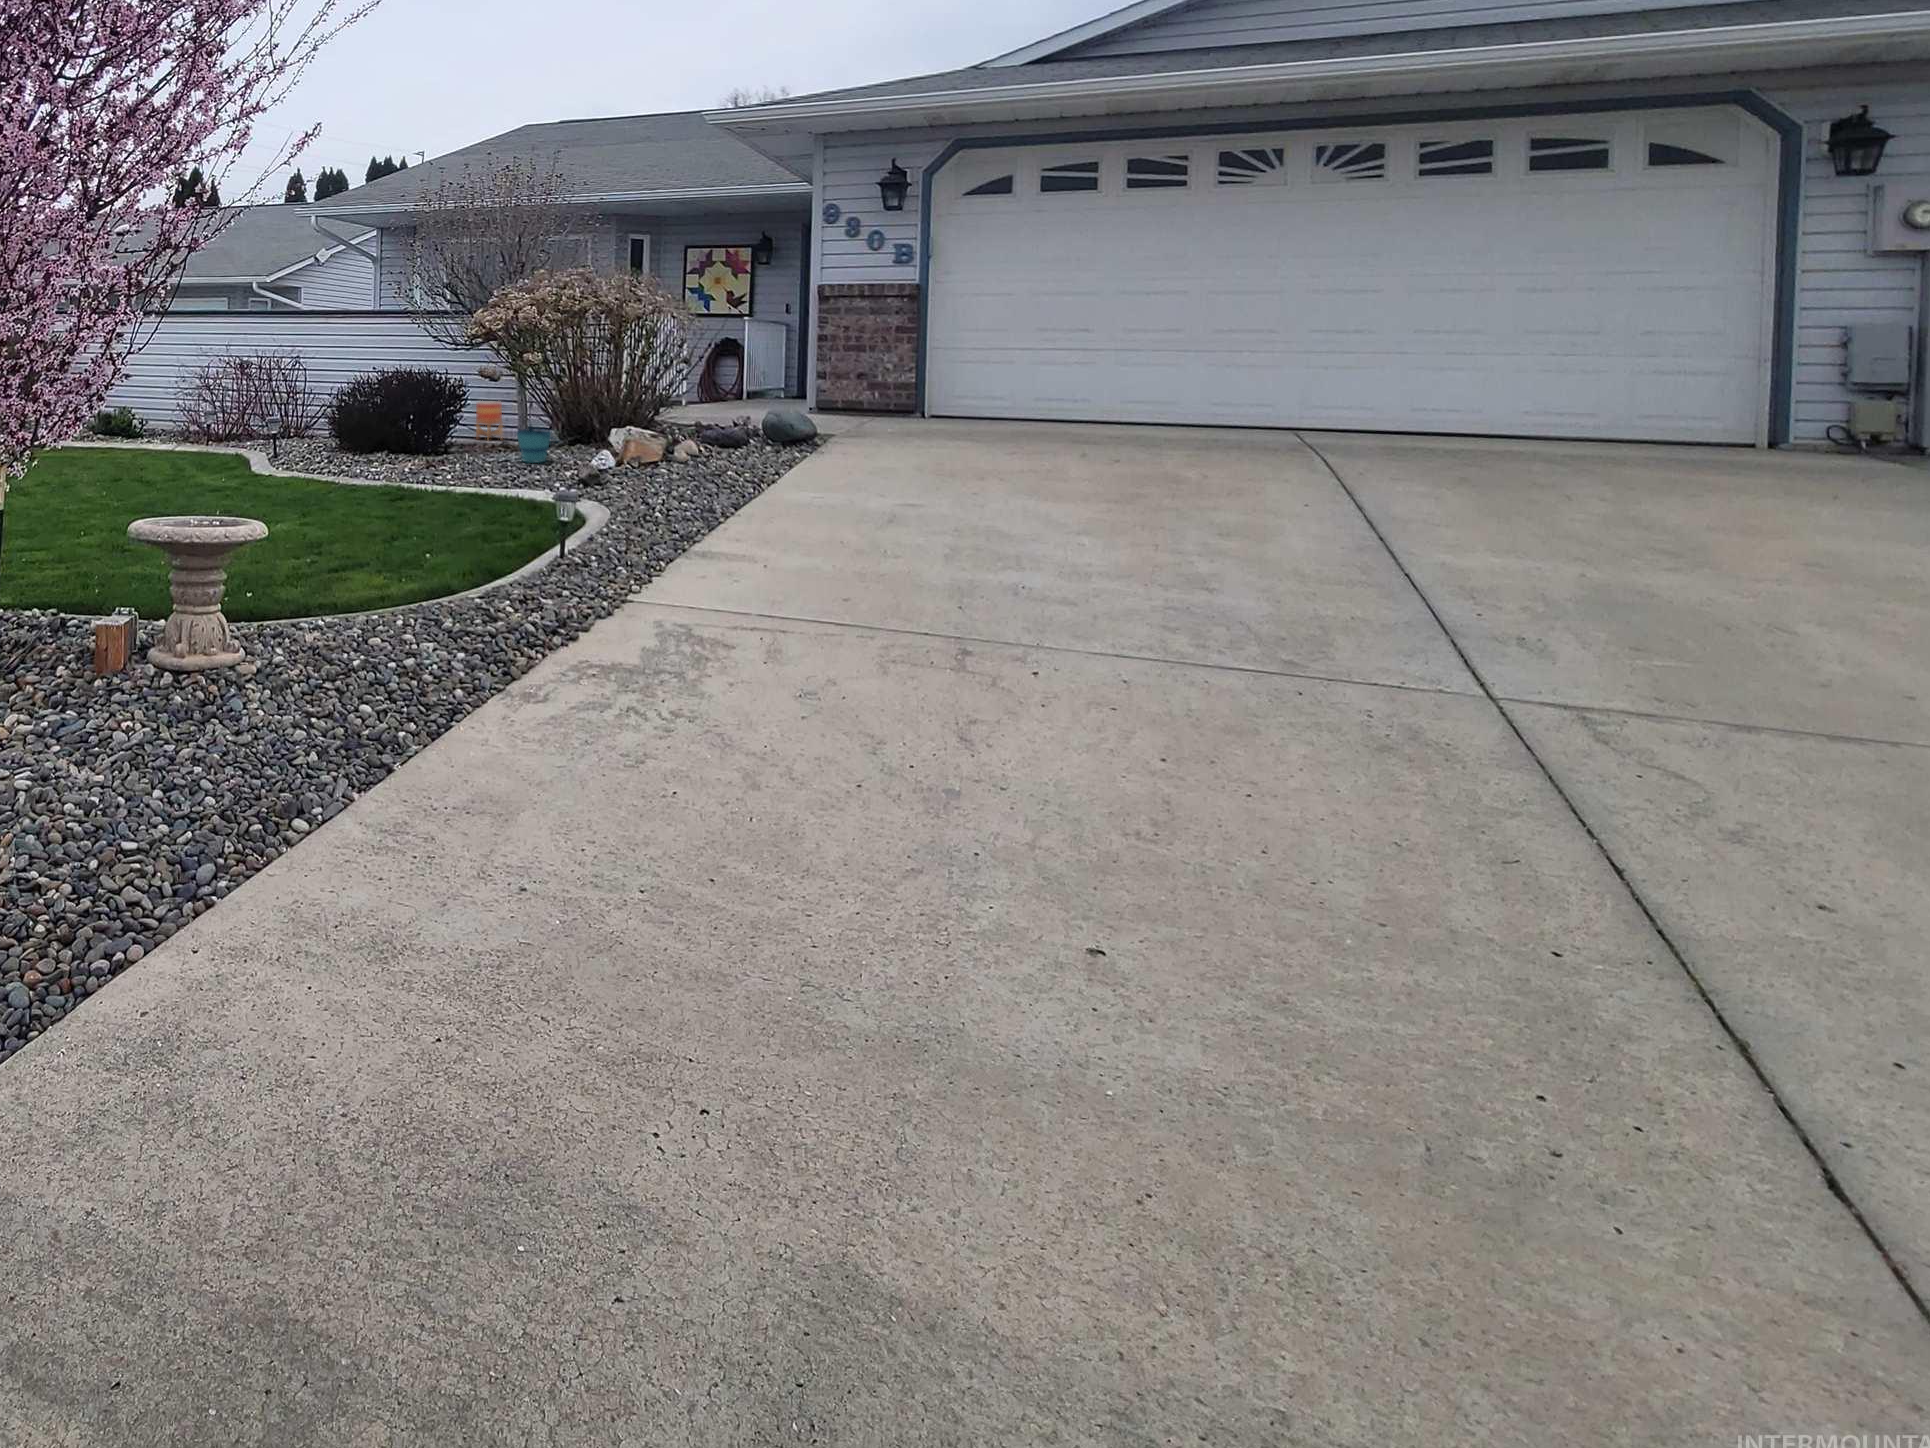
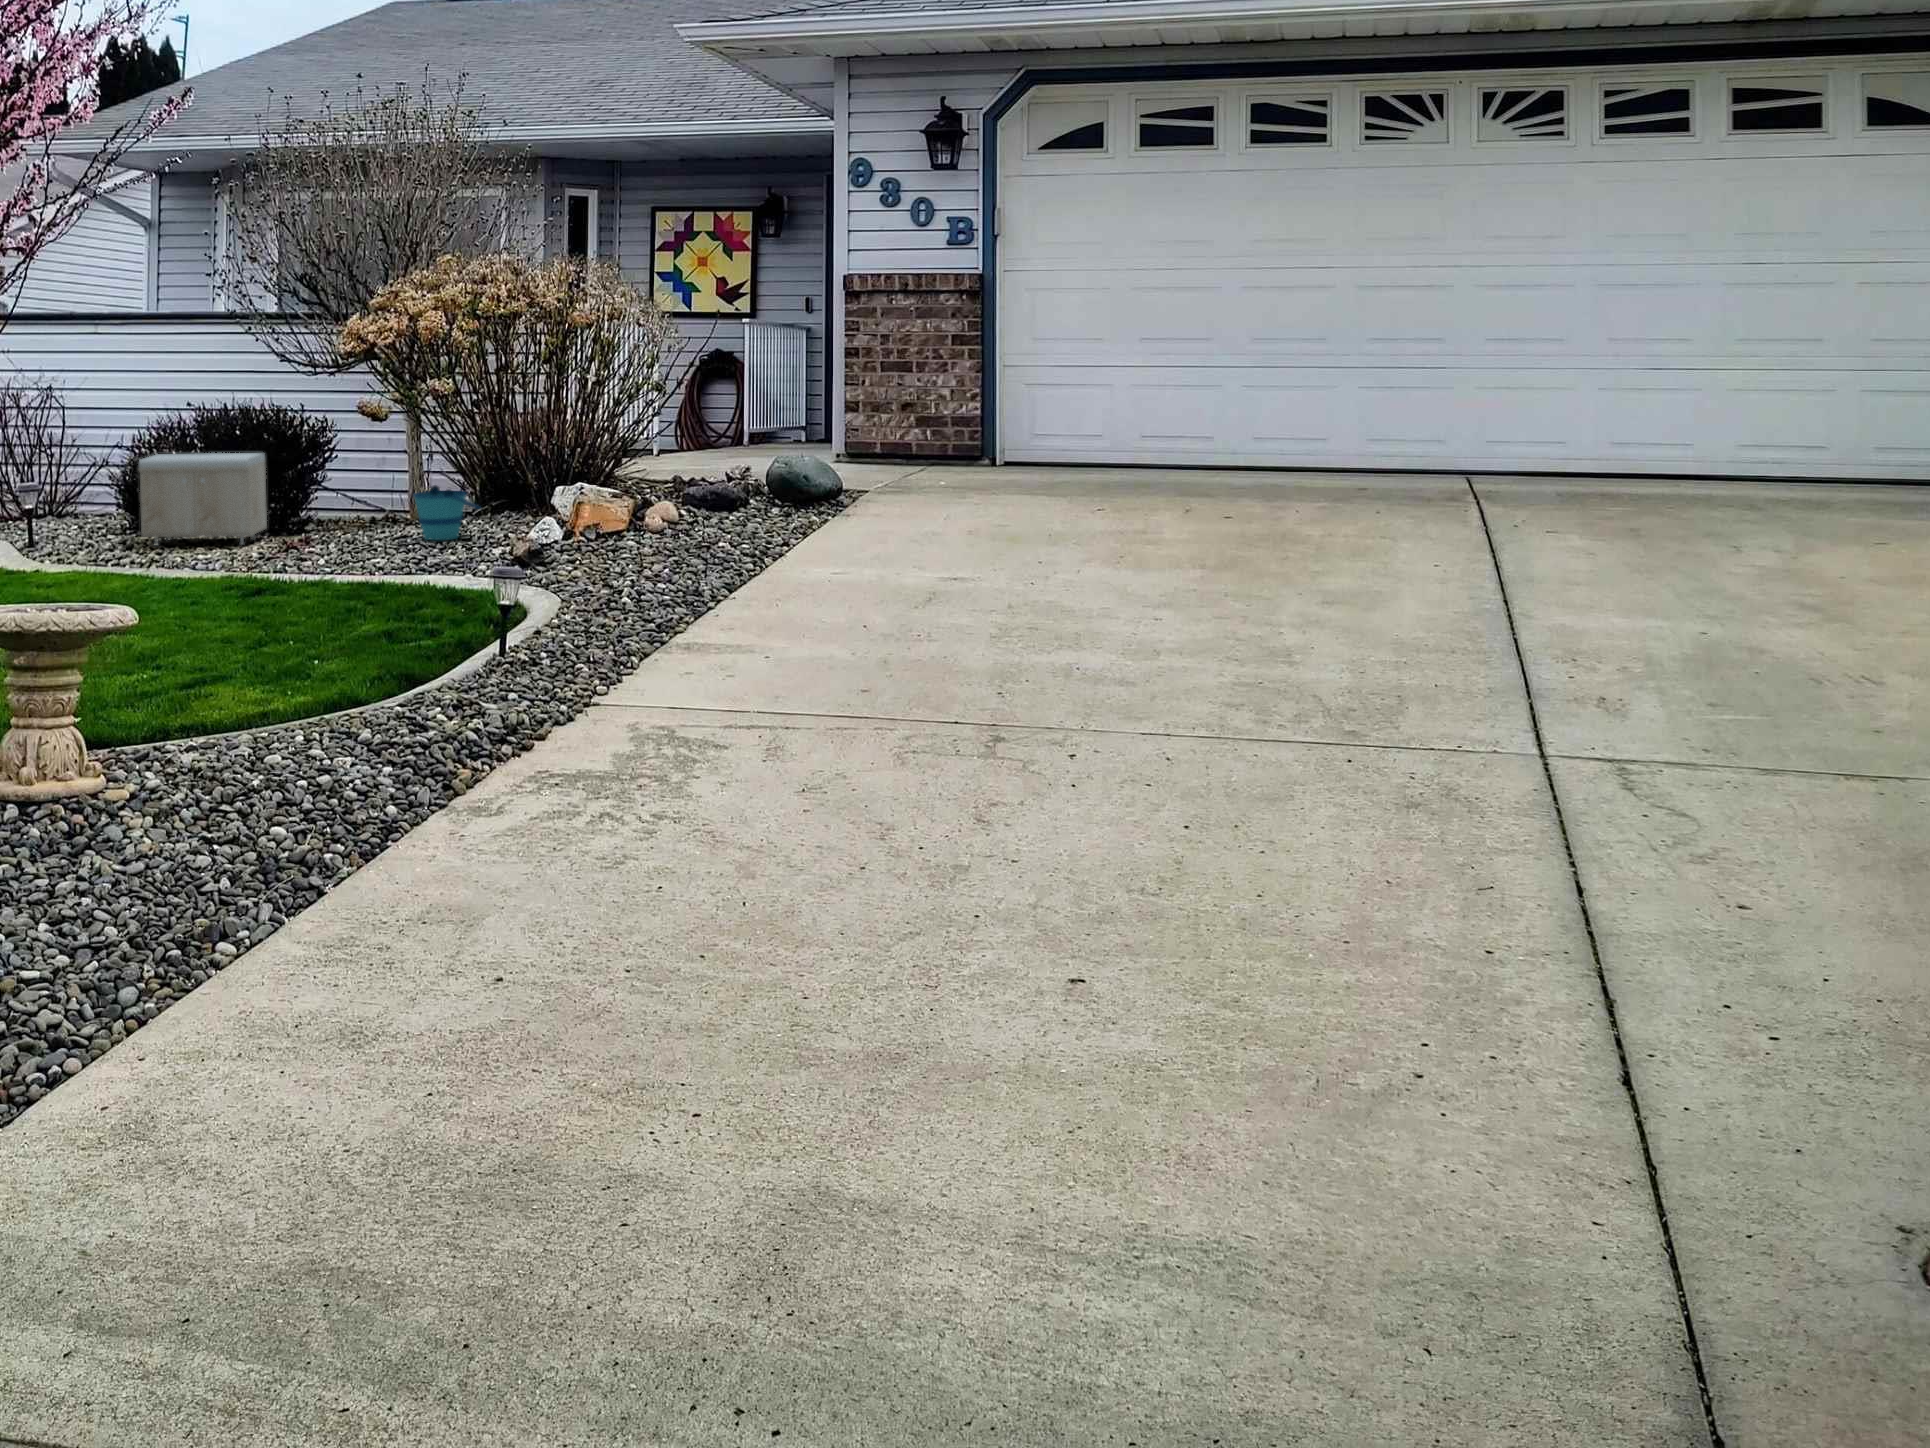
storage bench: none [338,401,421,462] -> present [139,453,267,545]
planter: present [476,401,503,438] -> none [346,450,387,512]

